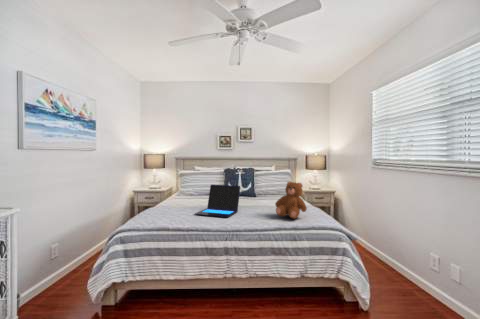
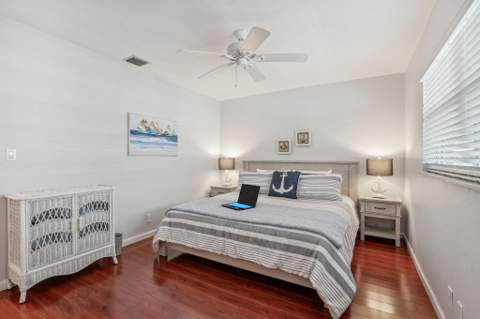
teddy bear: present [275,182,307,219] -> none [275,184,305,218]

